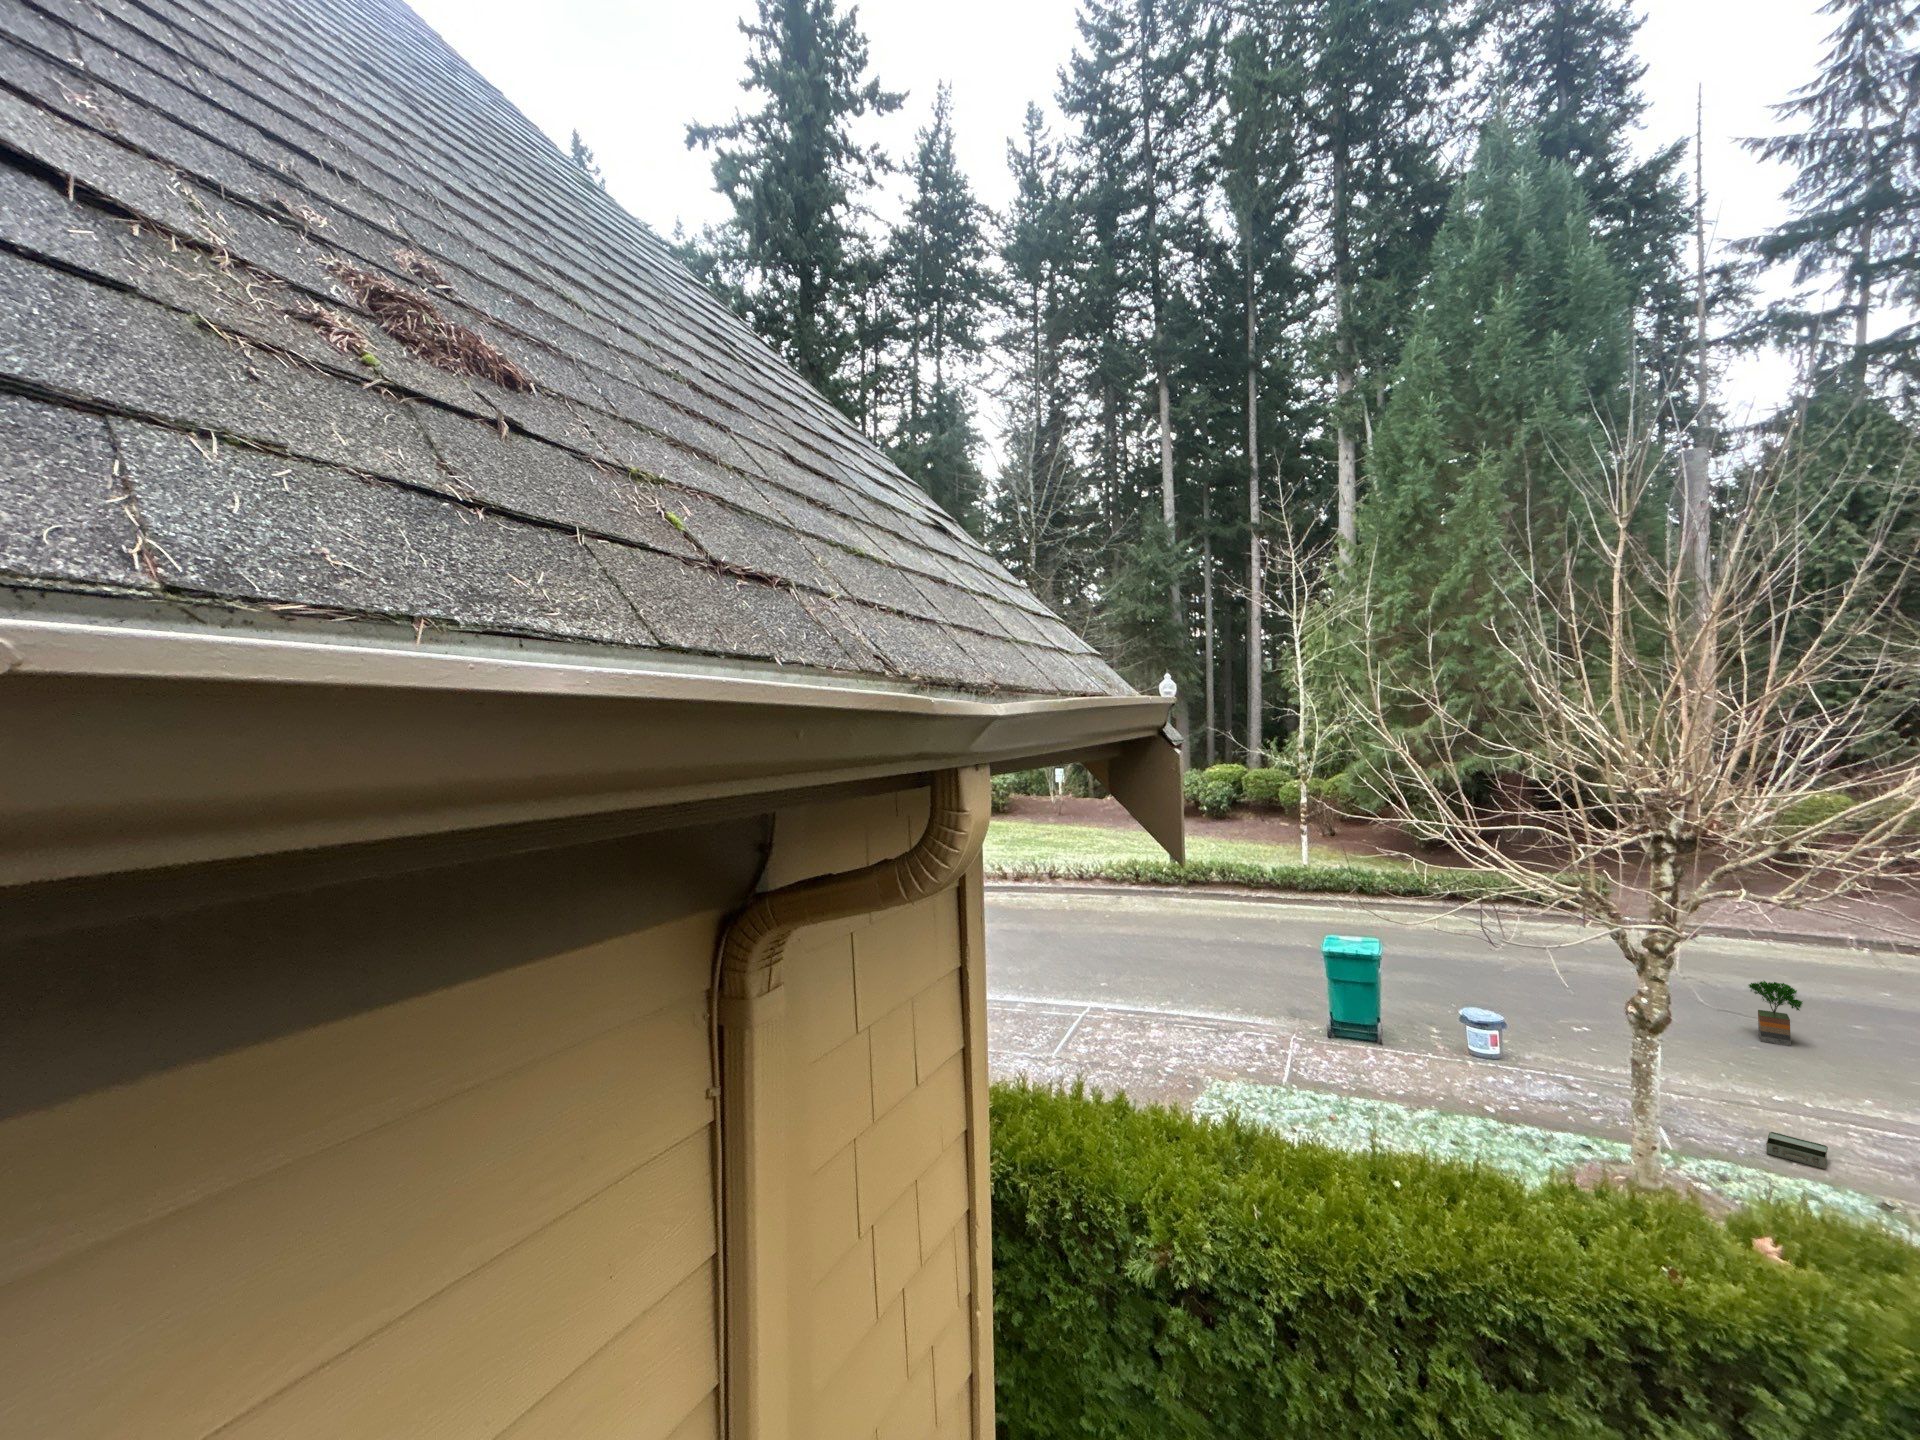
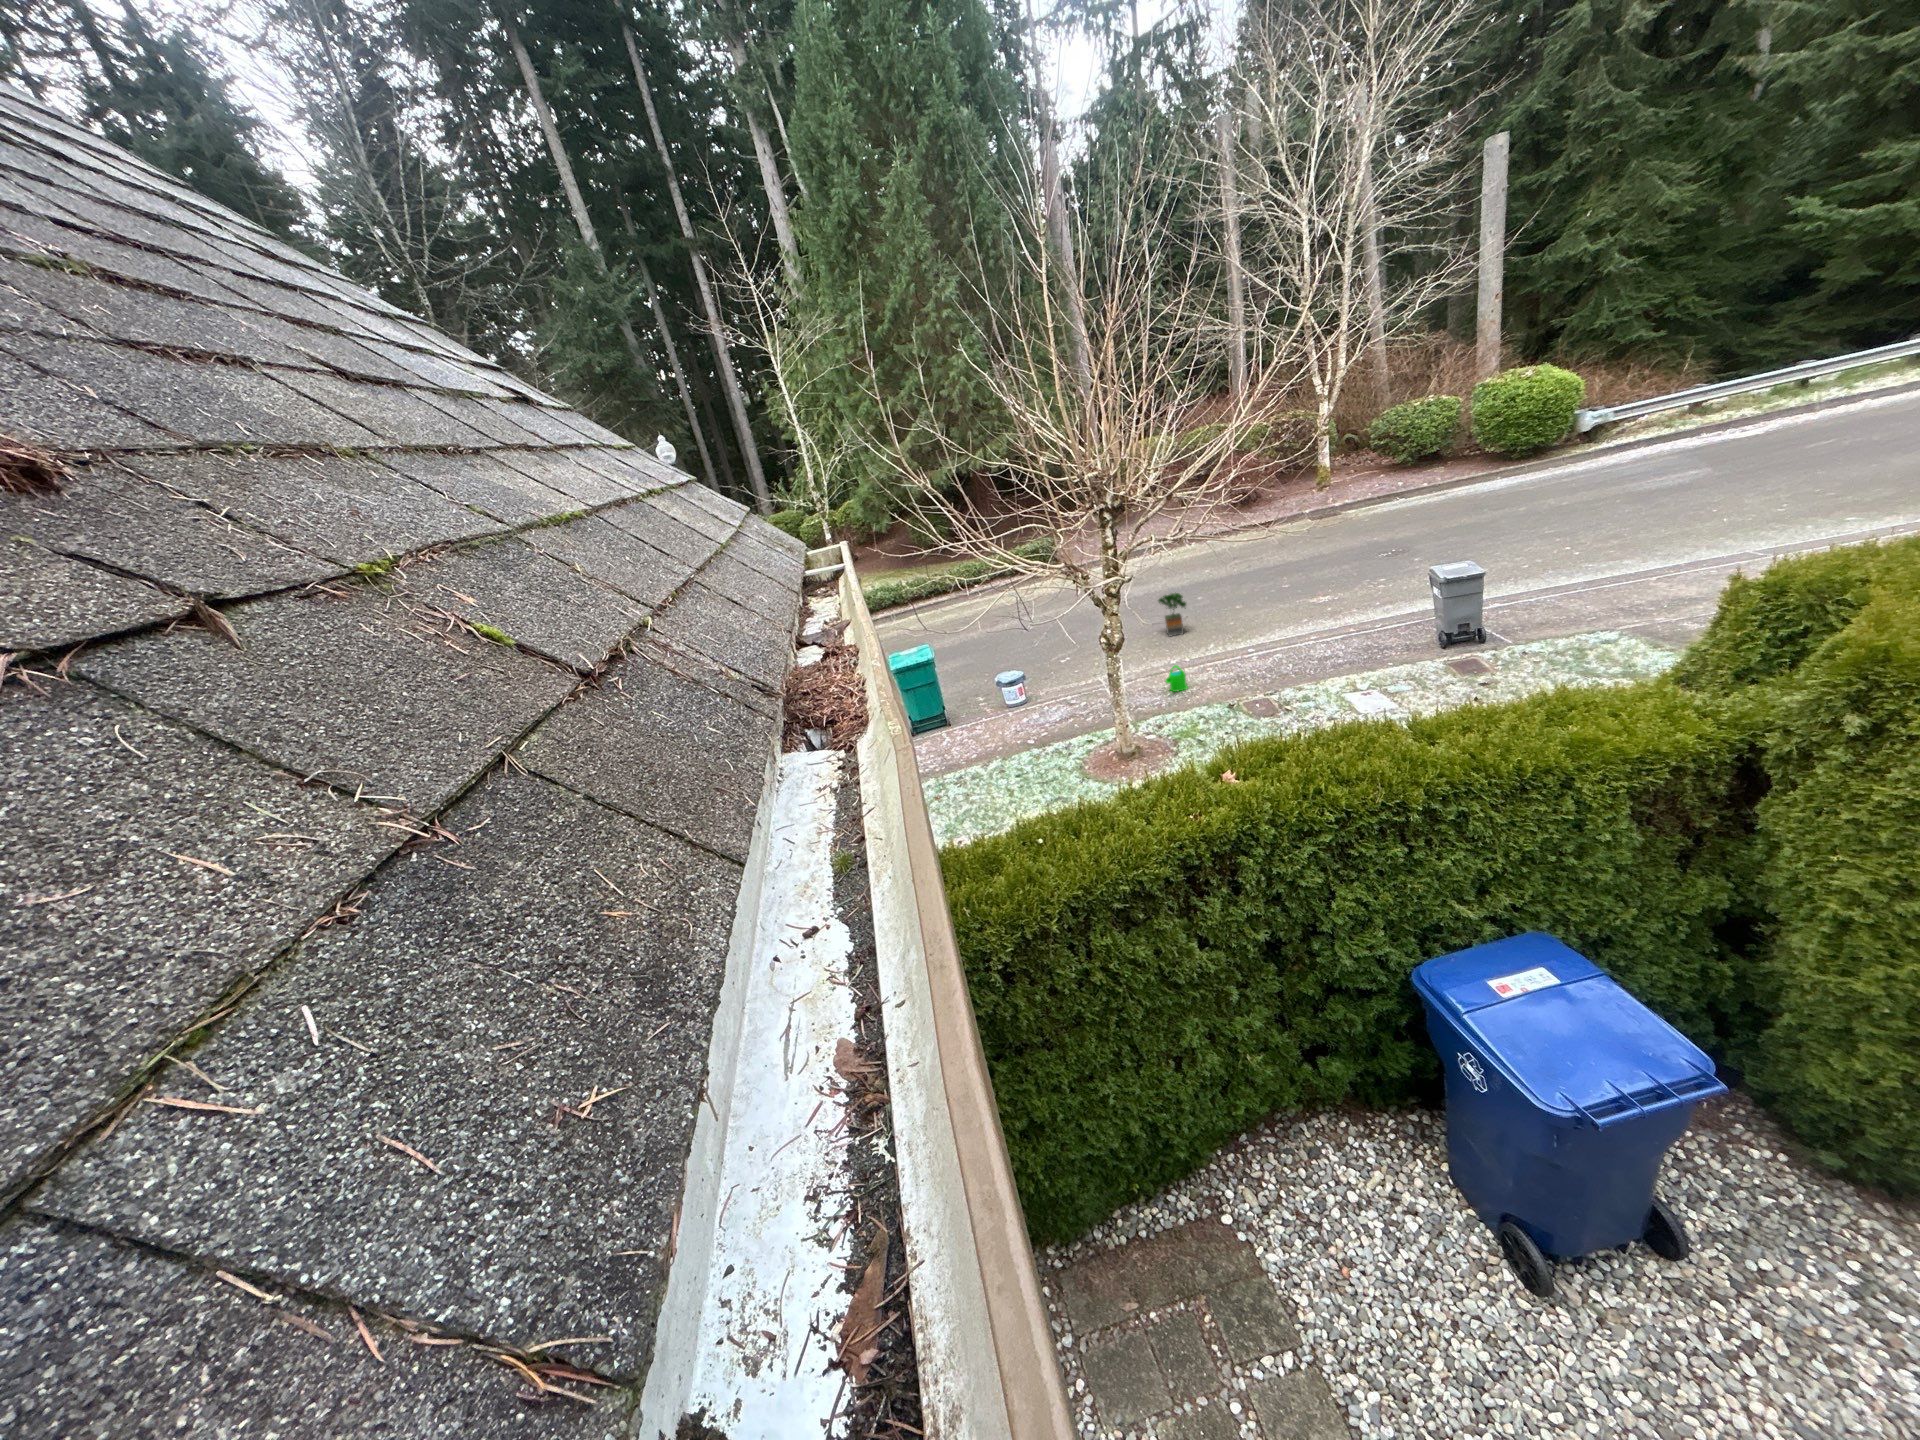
watering can: none [1740,1086,1785,1130] -> present [1165,665,1188,692]
toolbox: present [1766,1132,1828,1169] -> none [1181,689,1210,706]

